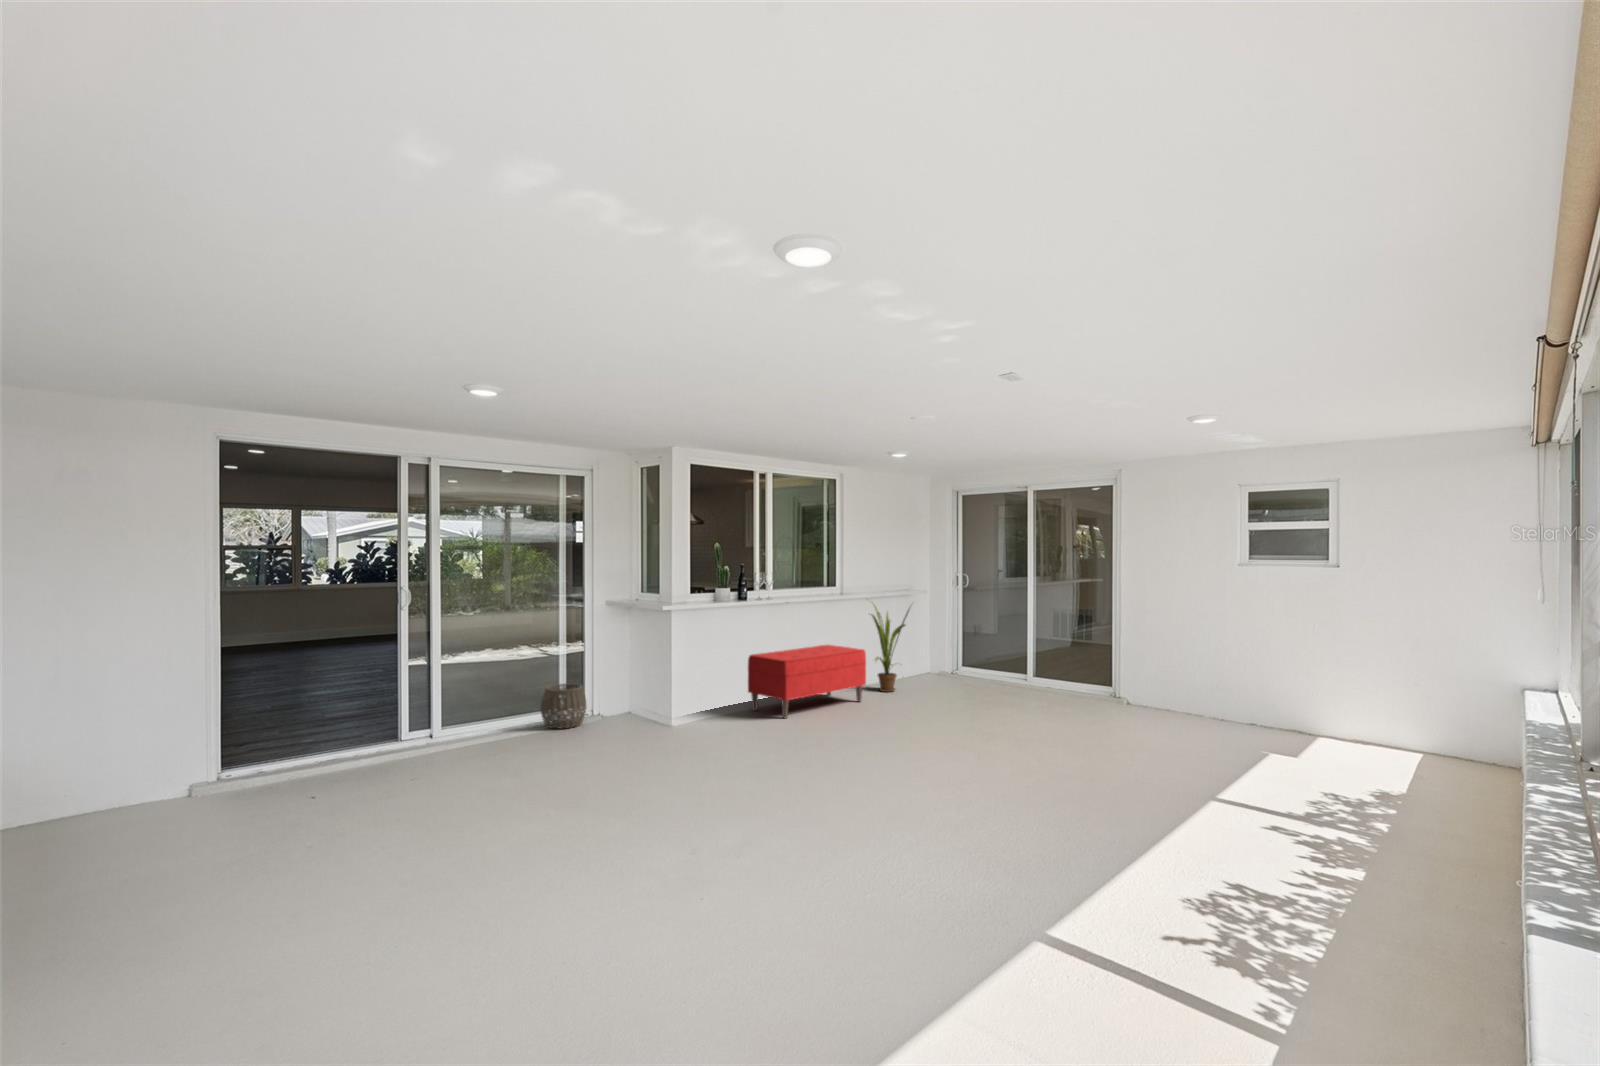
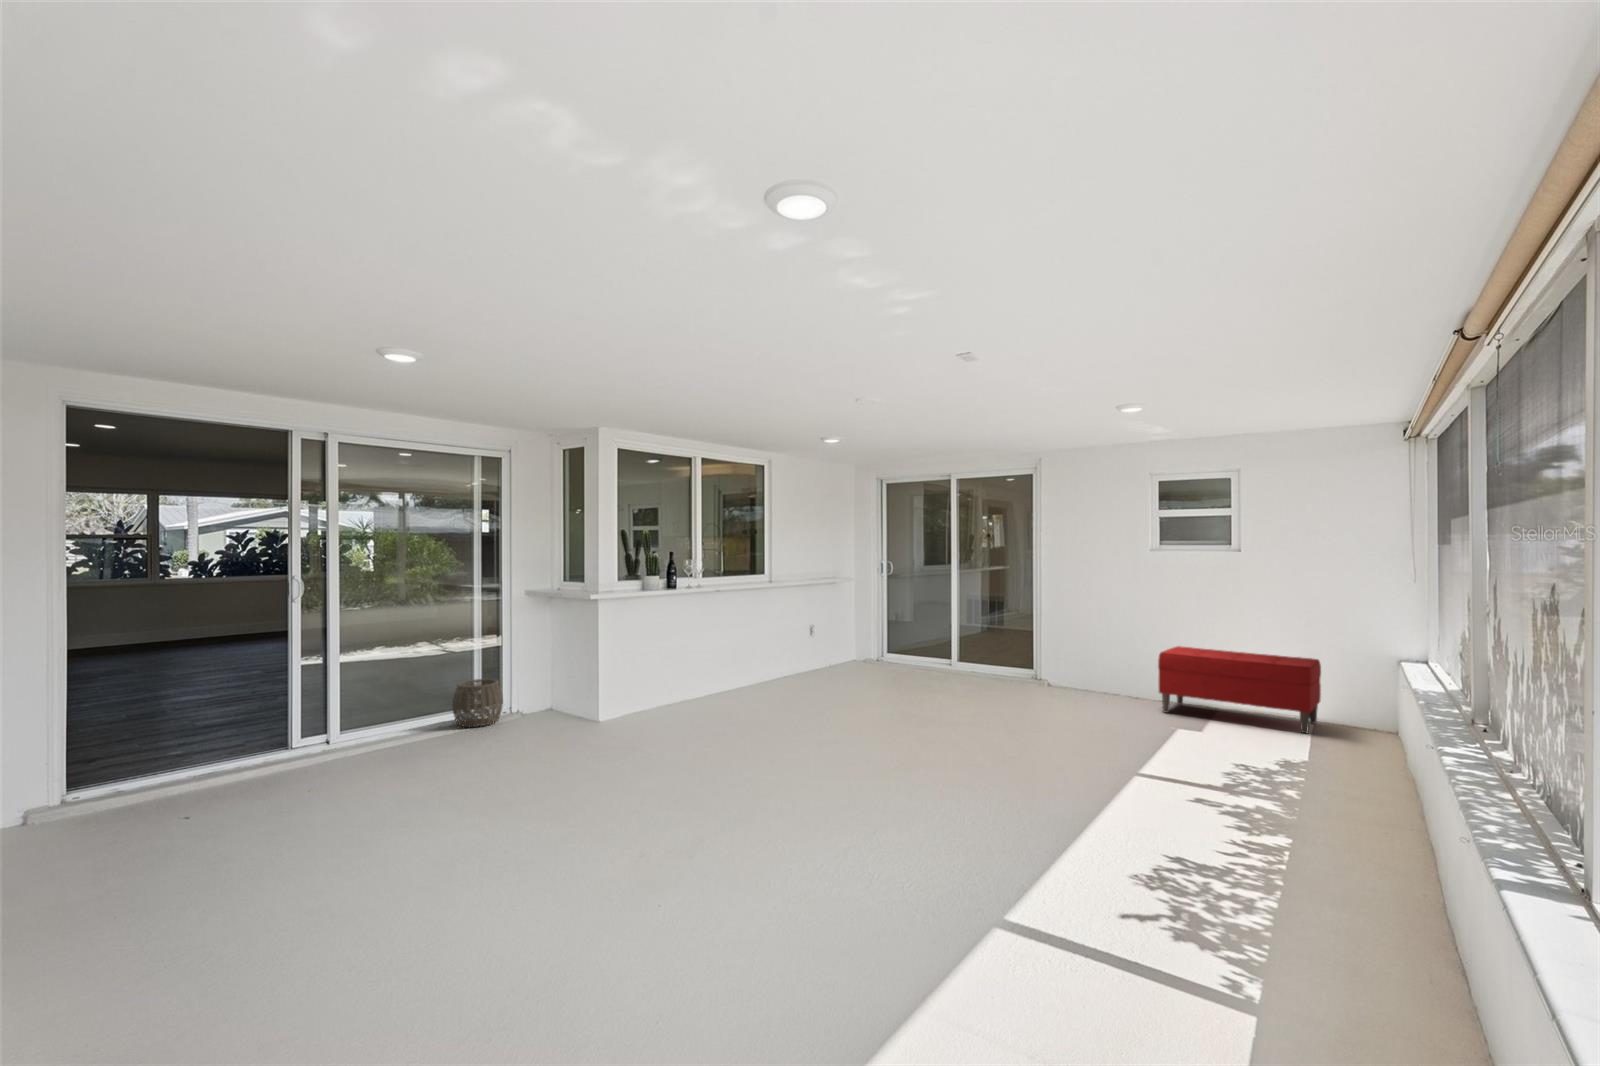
house plant: present [871,606,909,692] -> none [790,587,841,680]
bench: present [748,645,866,718] -> present [1158,646,1321,733]

